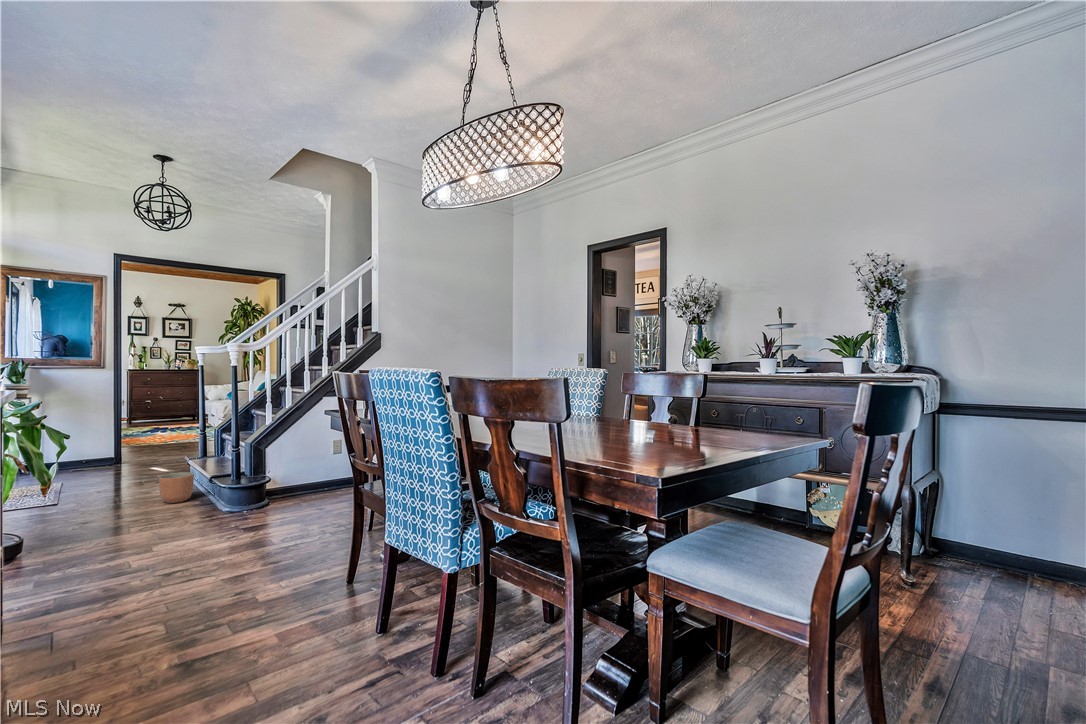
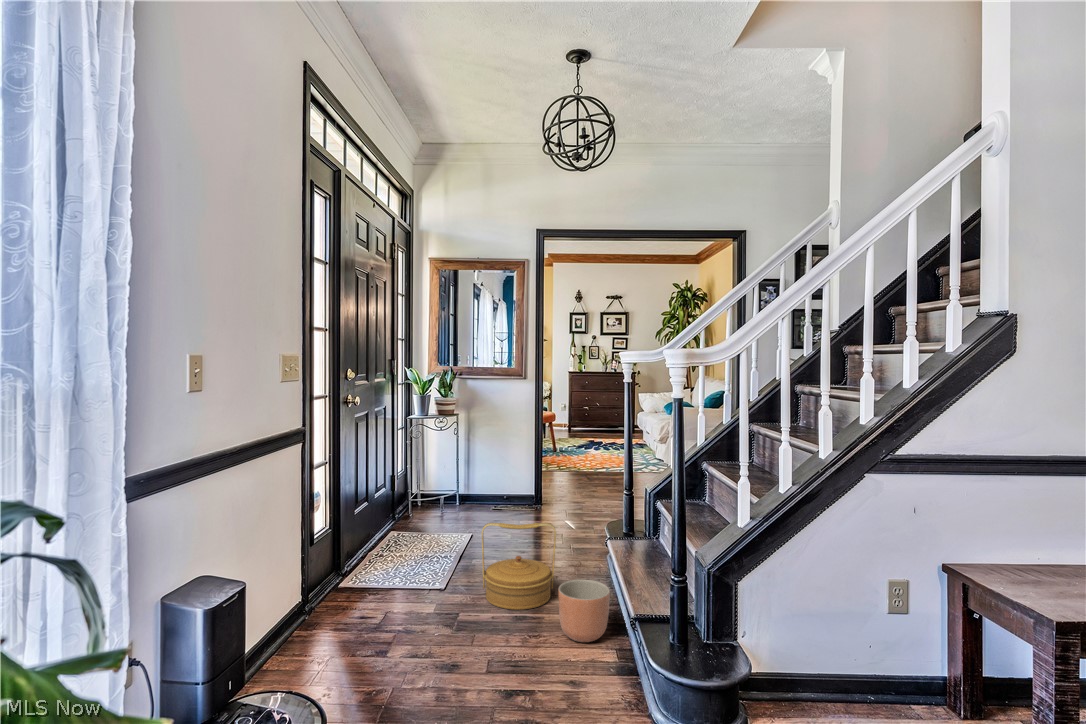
basket: none [92,450,152,503] -> present [482,523,556,610]

